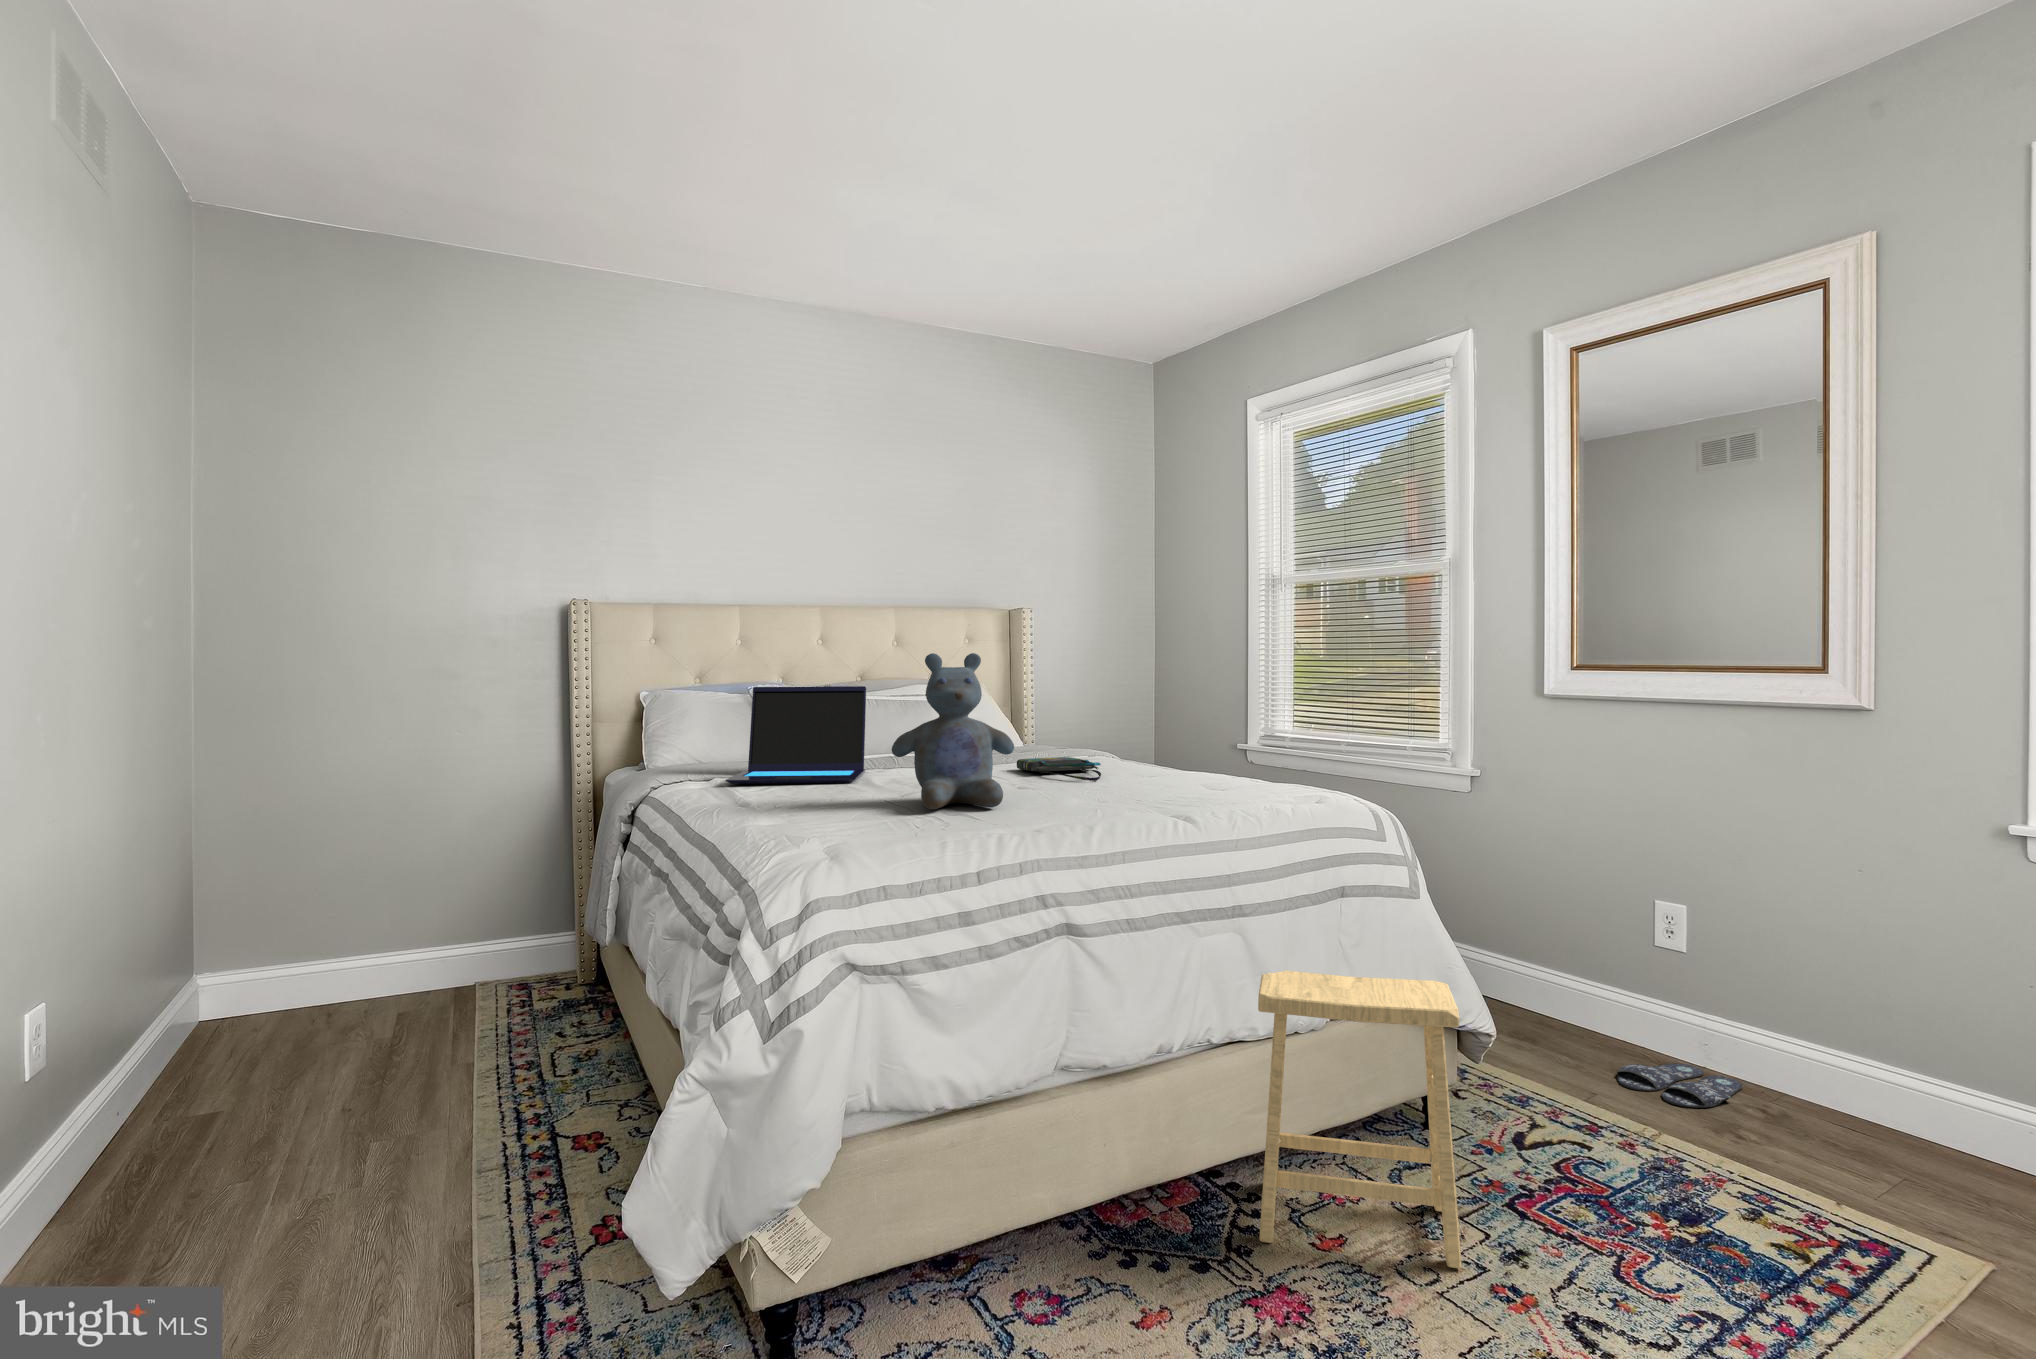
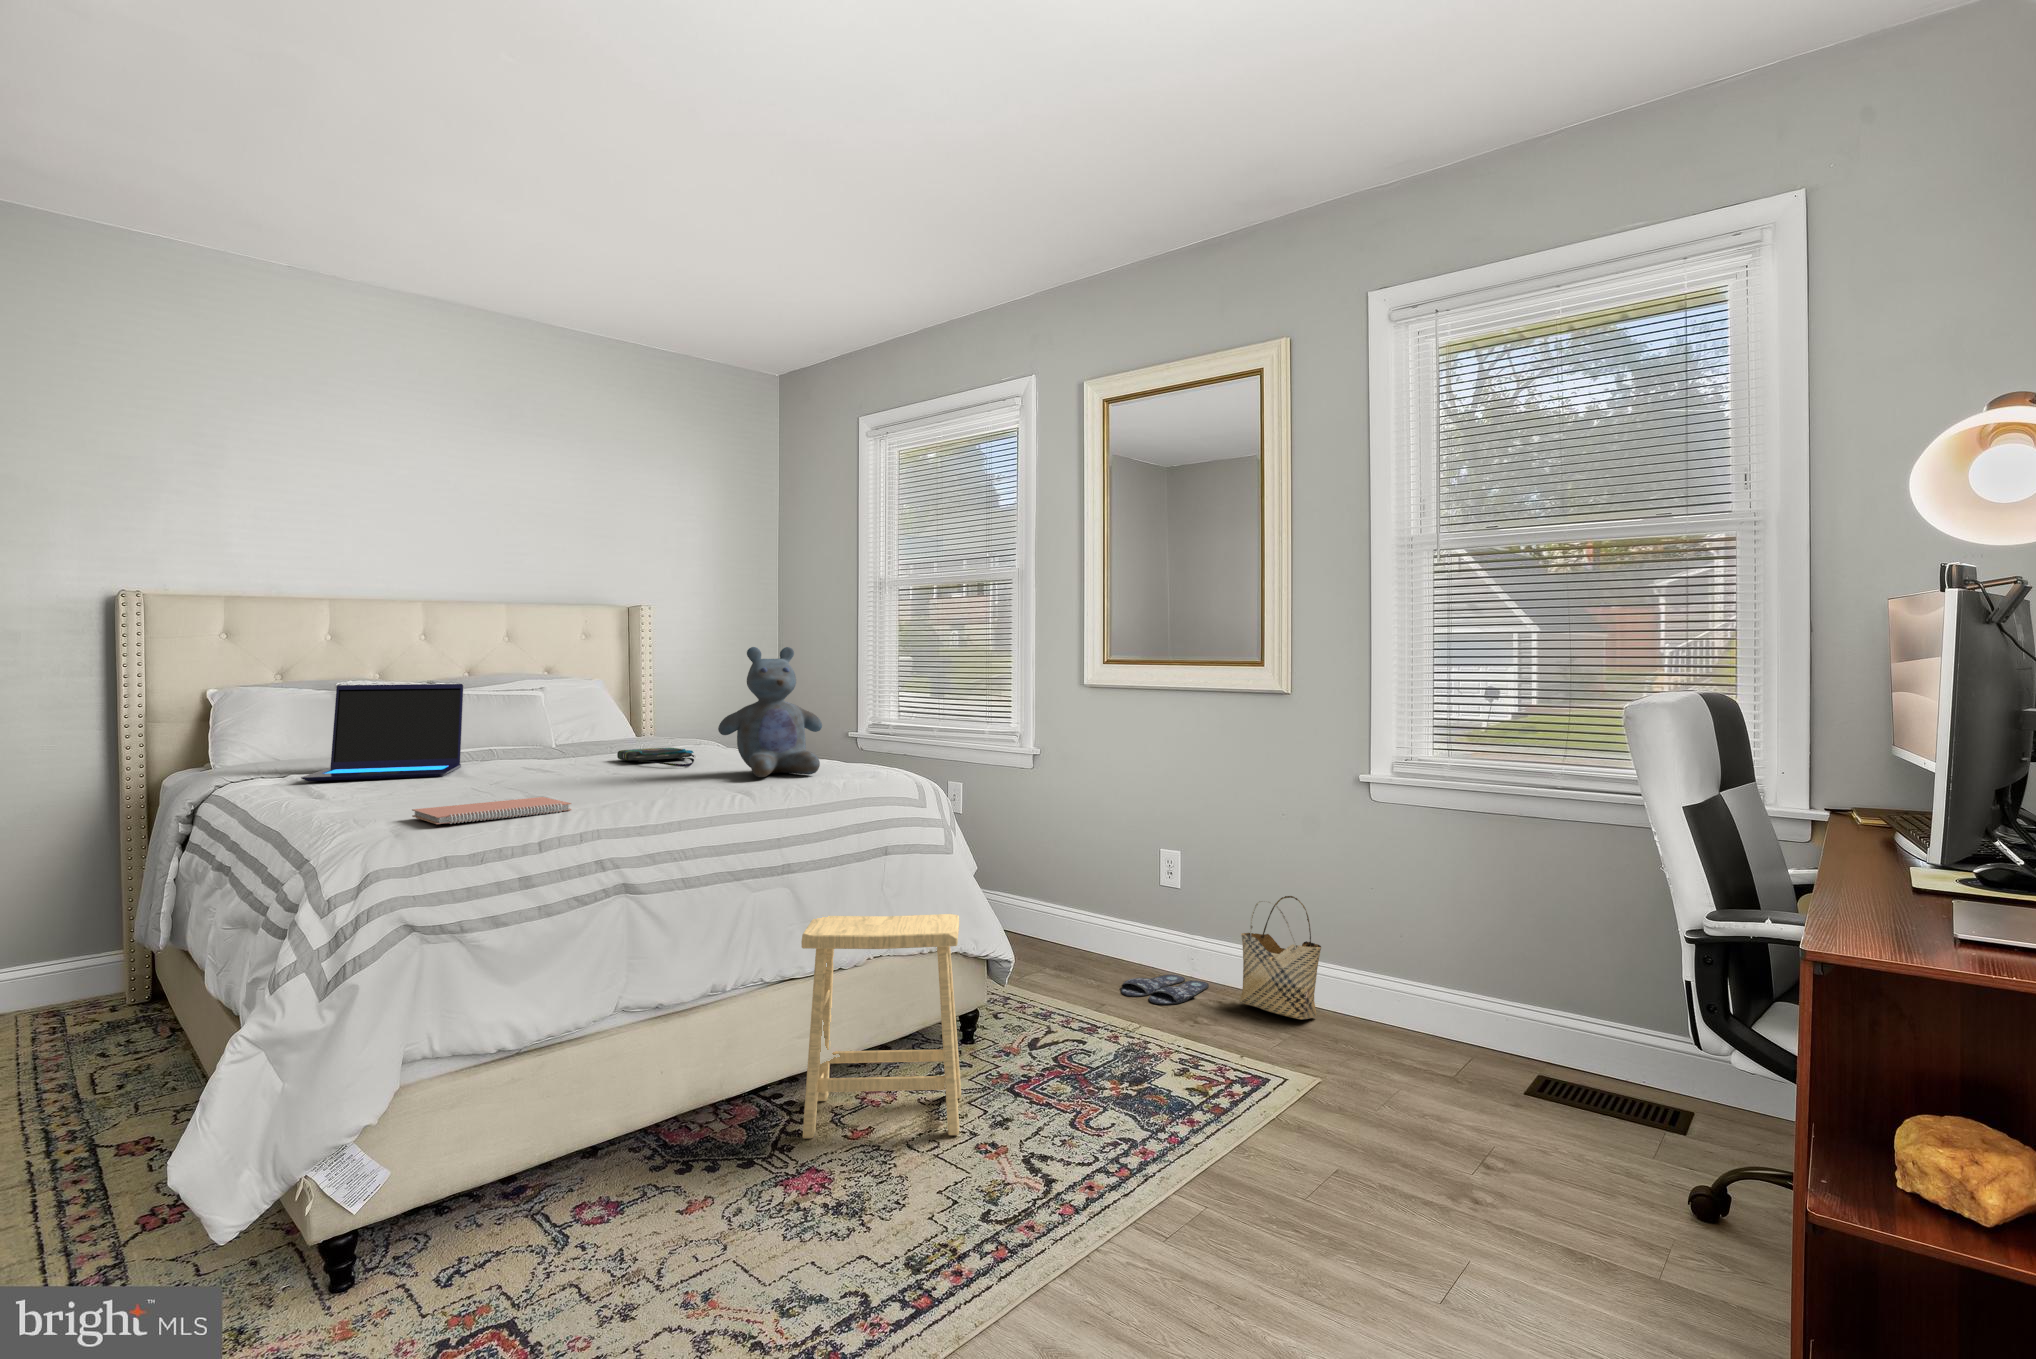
stuffed bear: present [891,653,1014,809] -> present [718,647,822,777]
notebook: none [840,815,1000,845] -> present [412,797,571,824]
woven basket: none [1802,982,1943,1155] -> present [1240,896,1321,1019]

